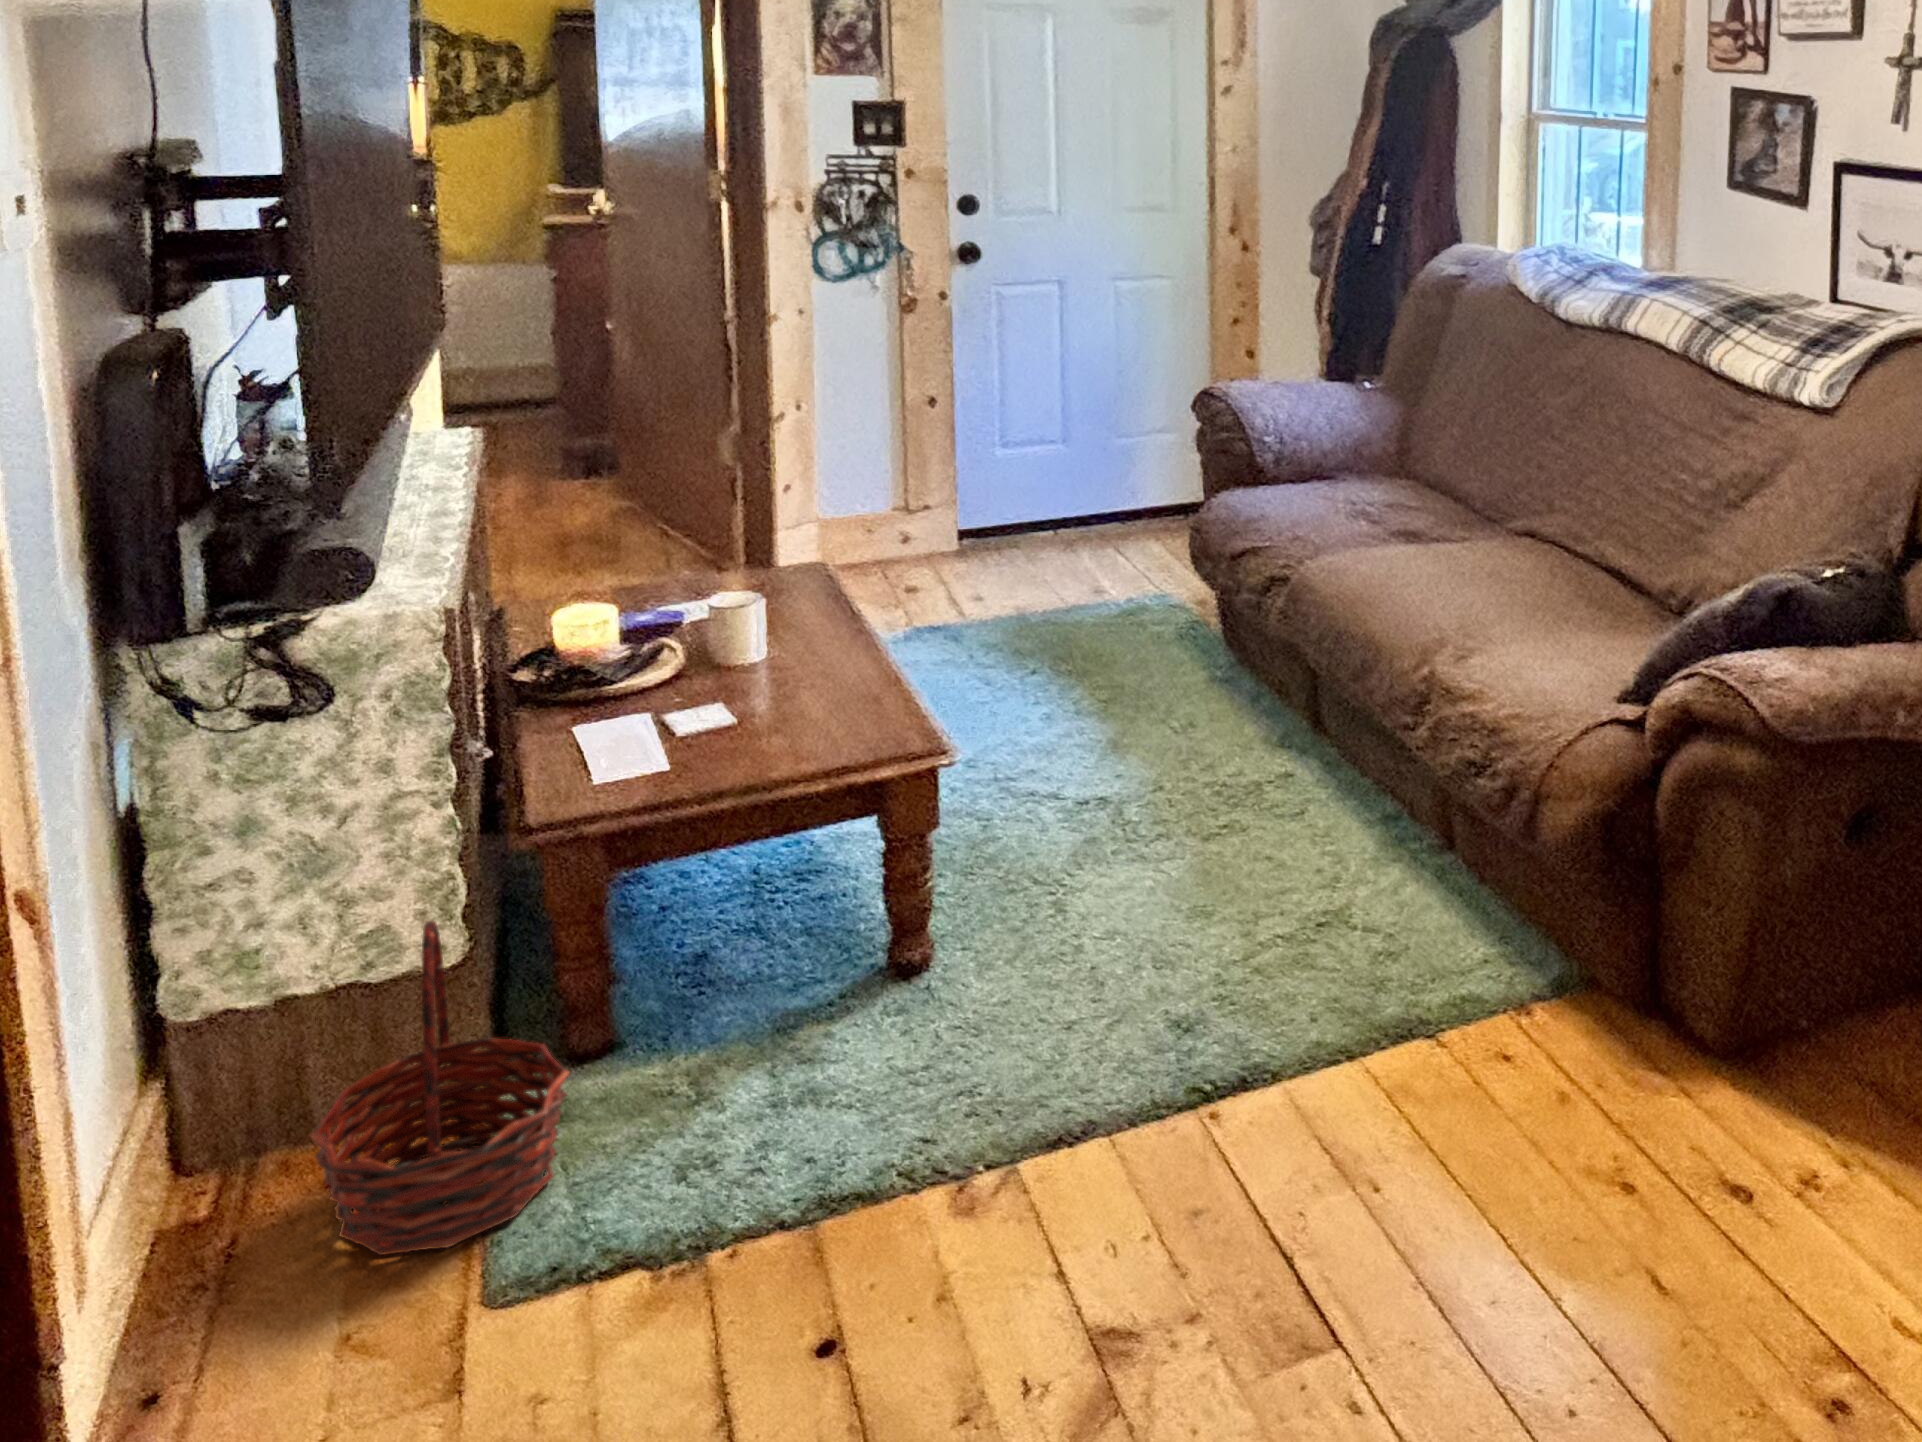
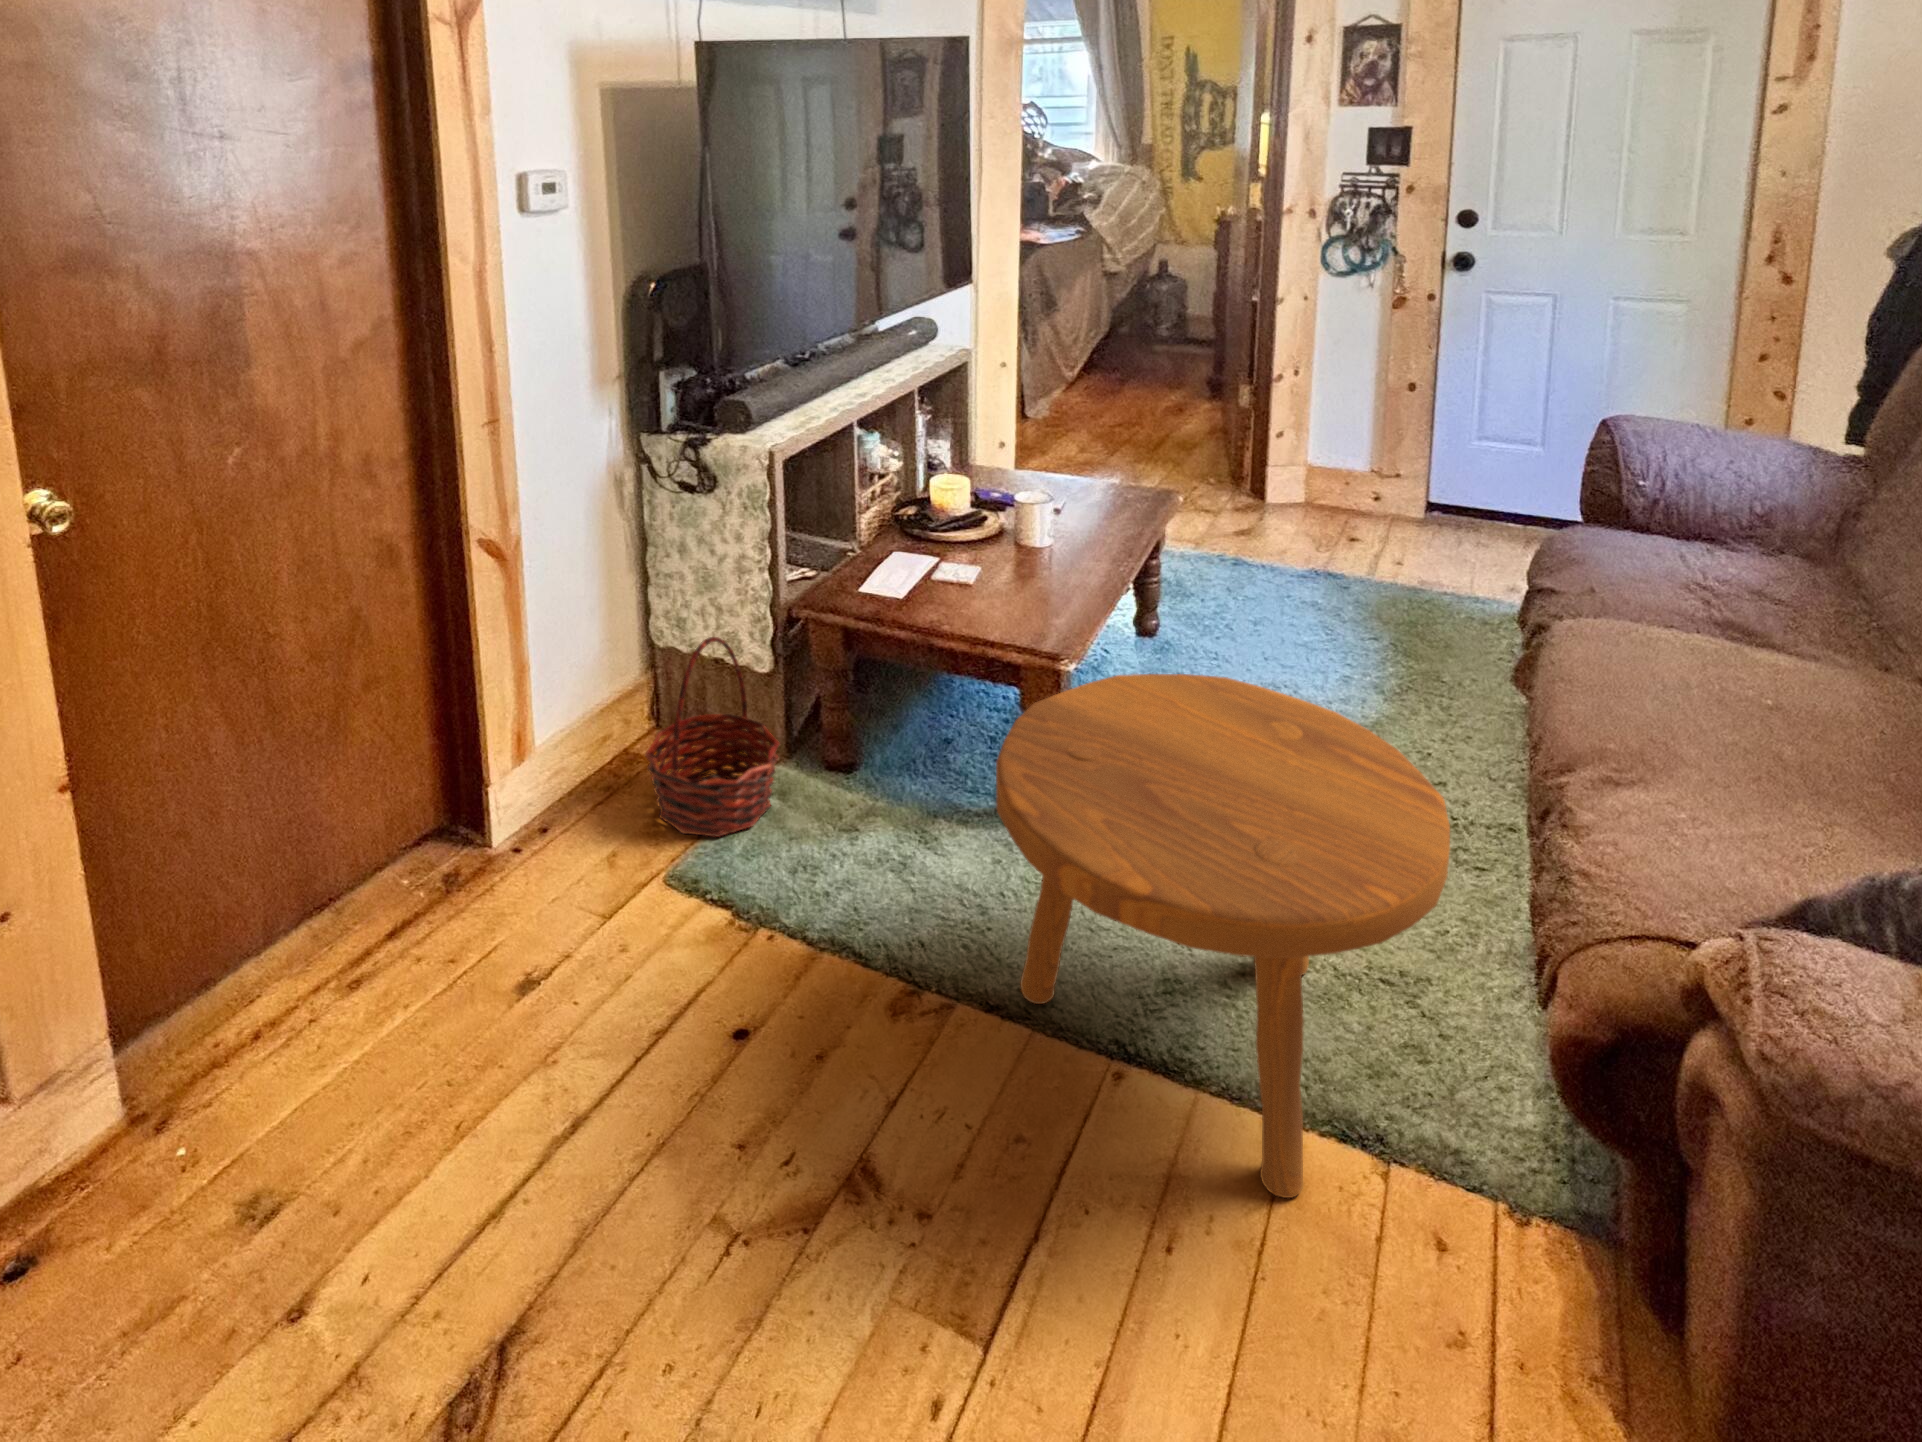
footstool: none [1026,684,1465,1114] -> present [996,674,1450,1198]

